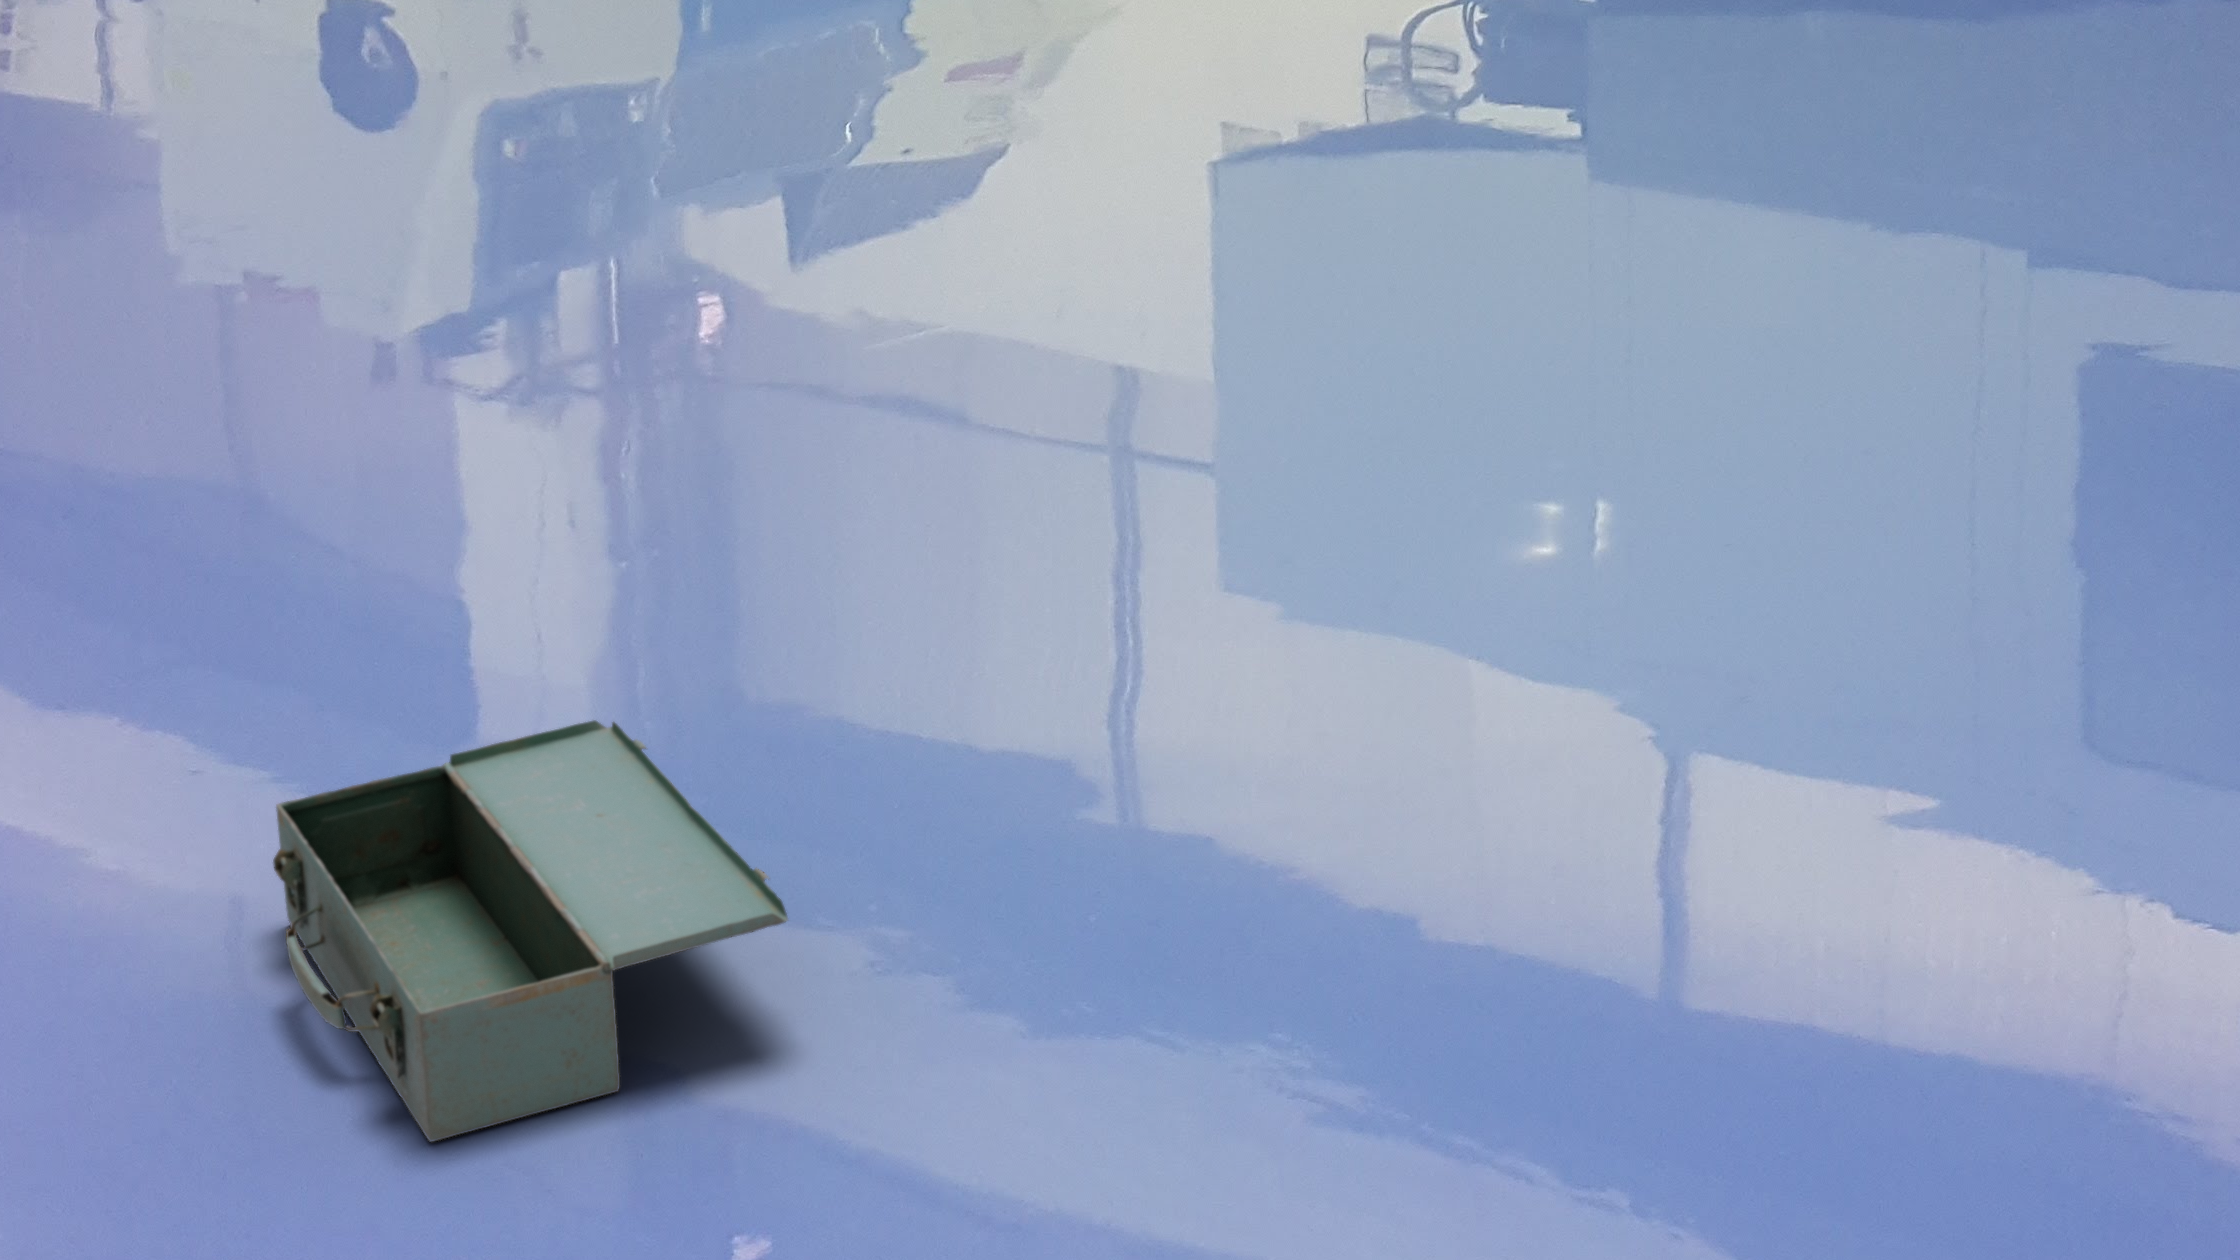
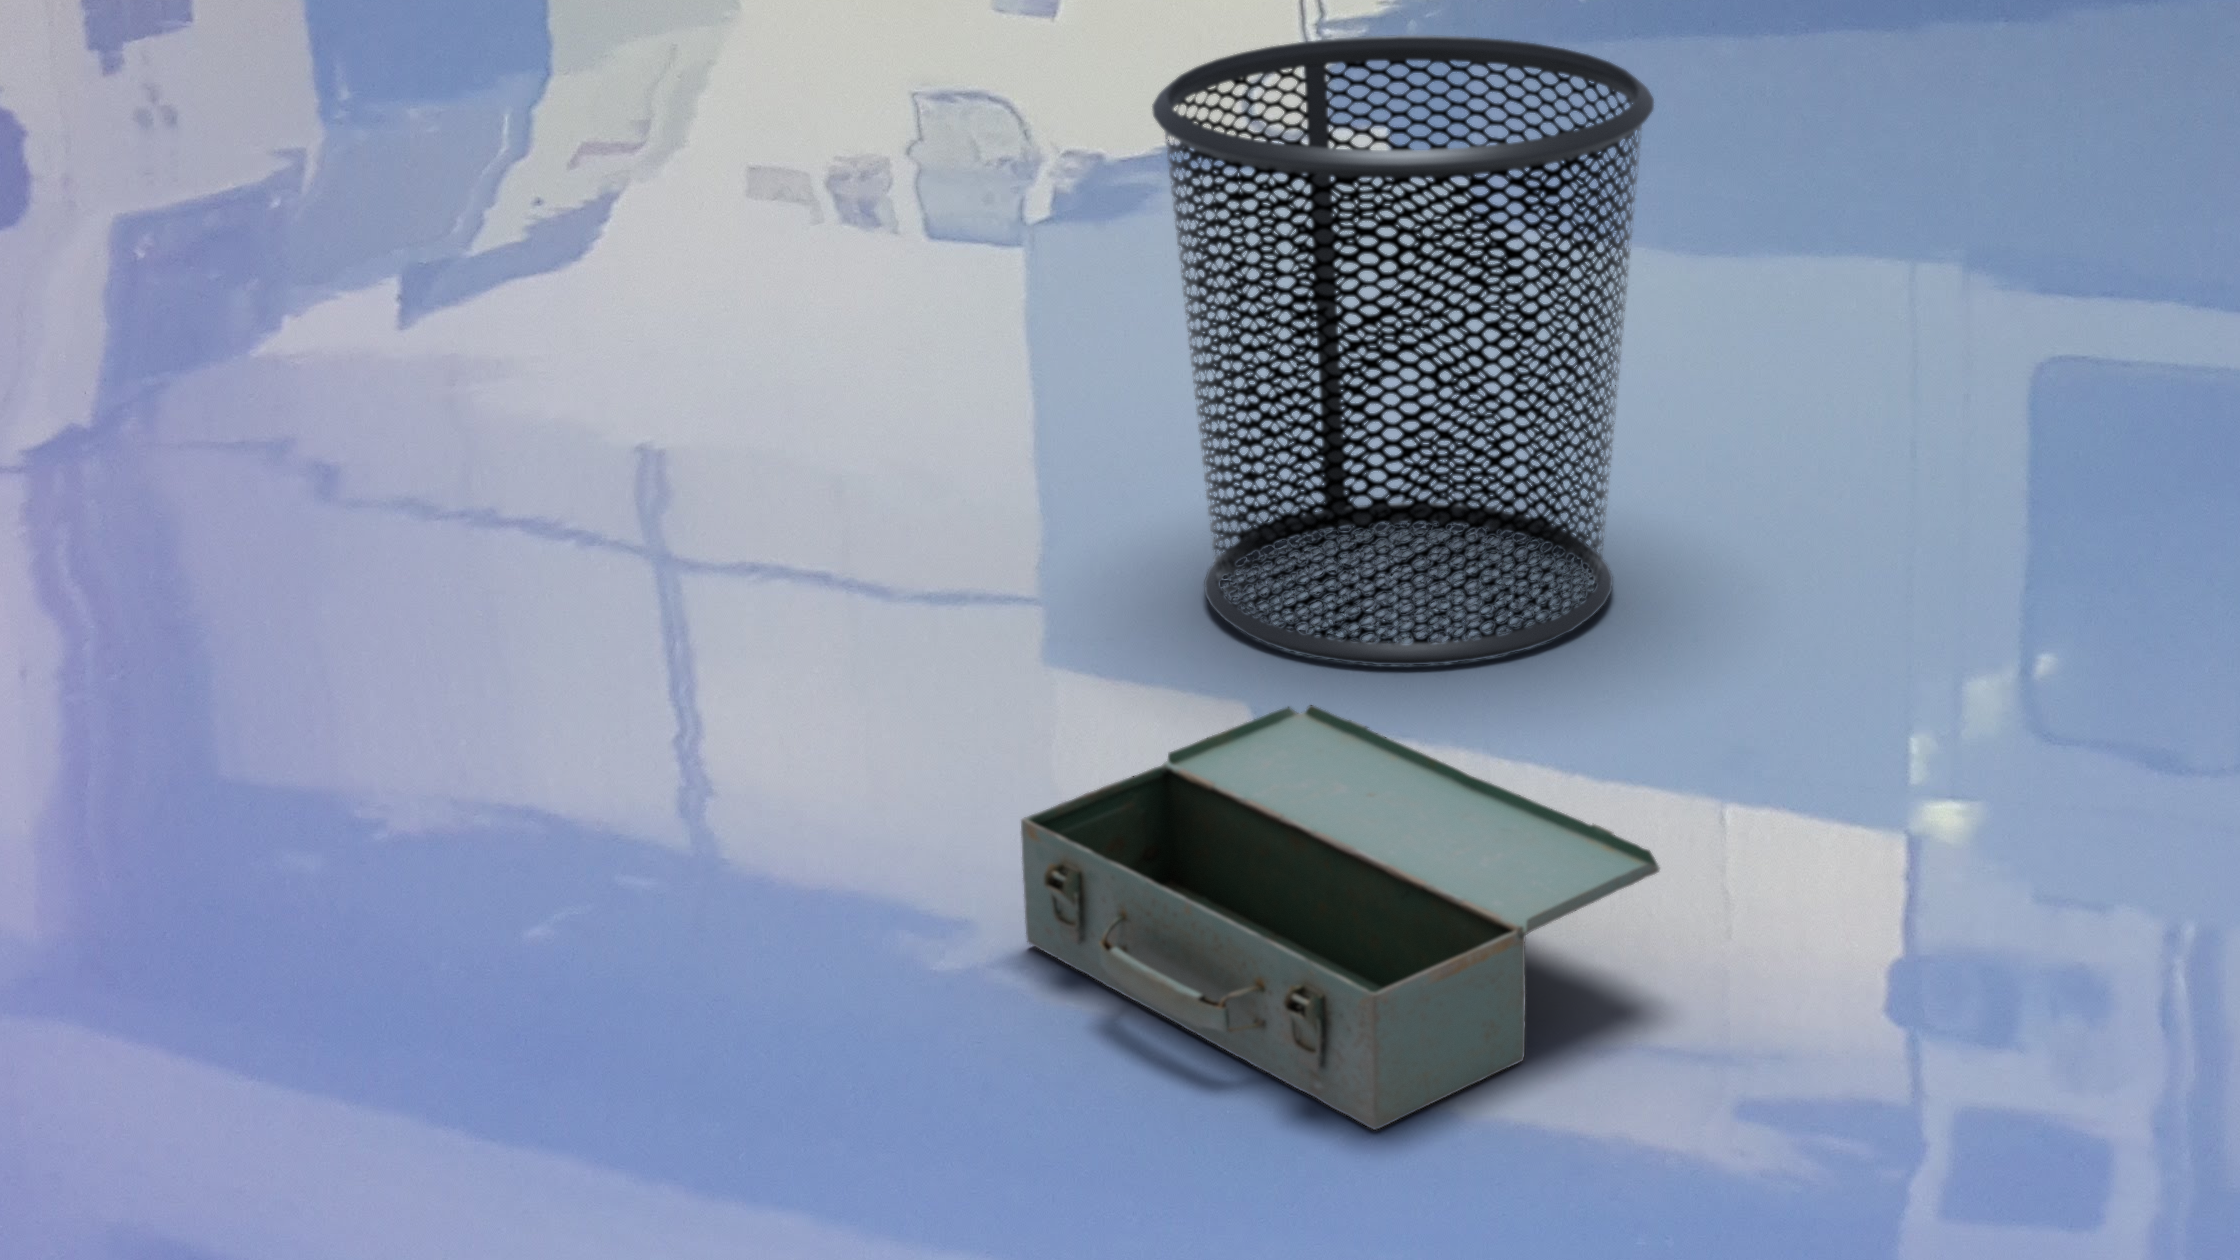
trash can: none [654,76,1135,687] -> present [1152,35,1654,665]

